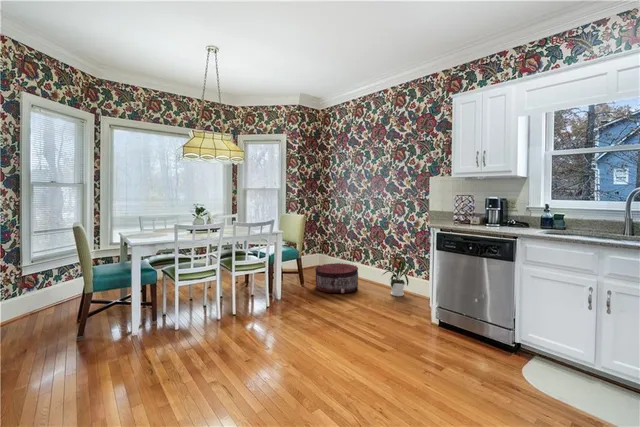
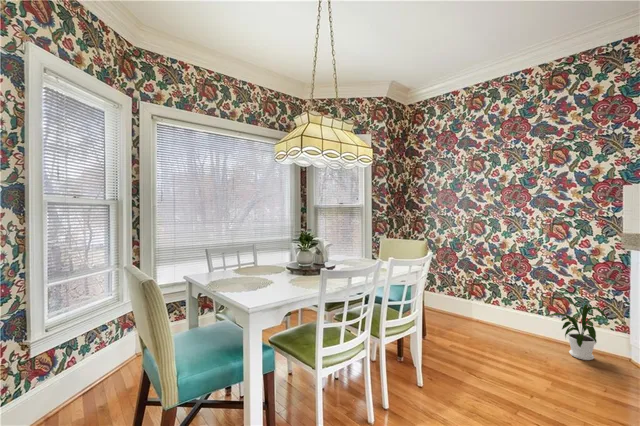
pouf: present [315,263,358,293] -> none [444,306,518,357]

